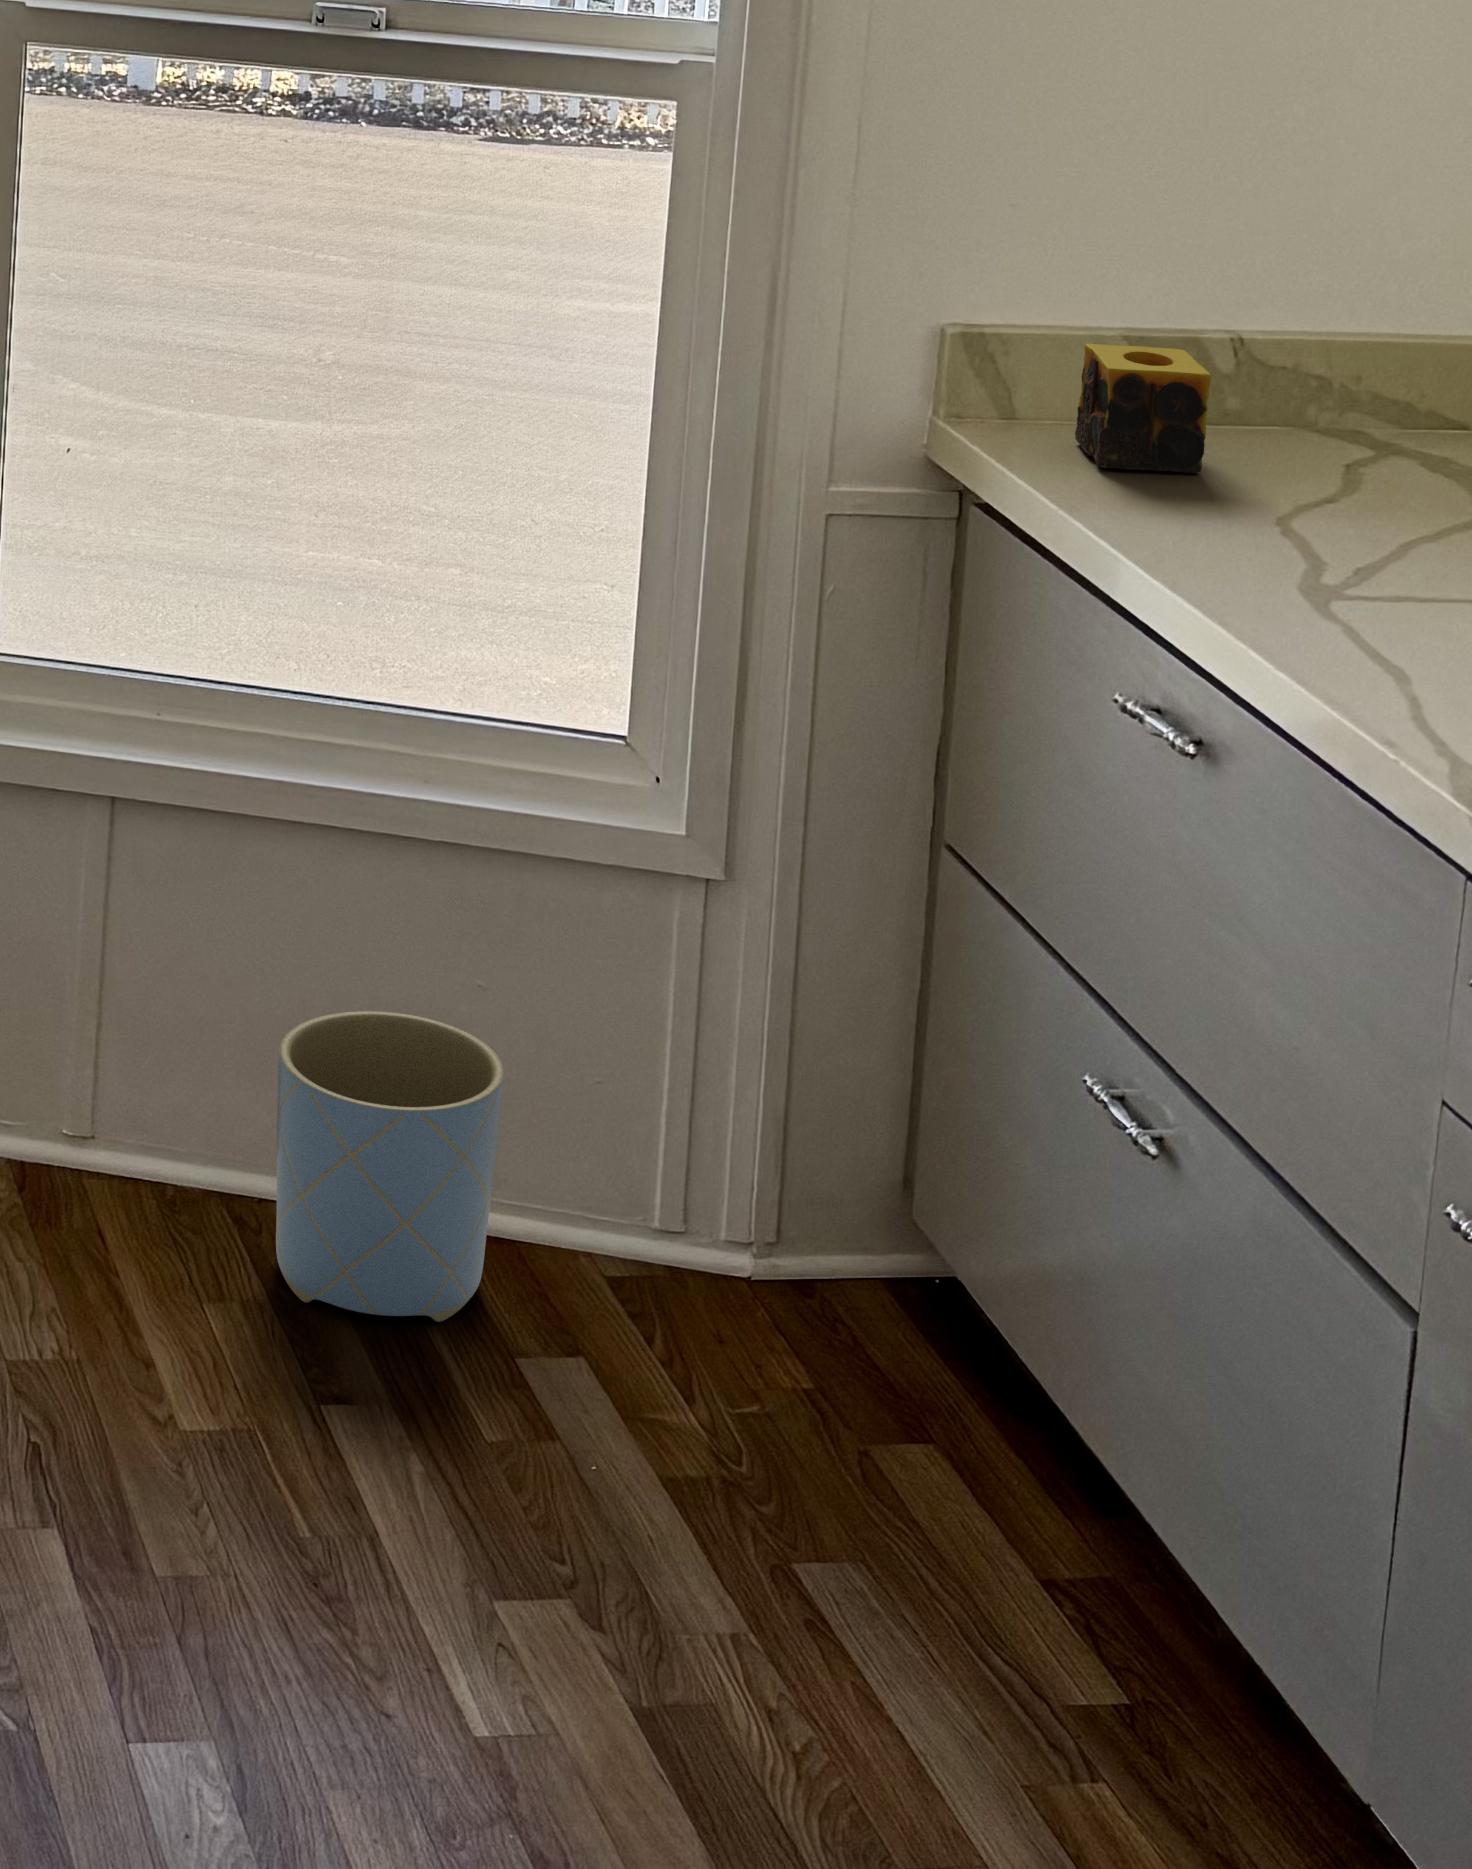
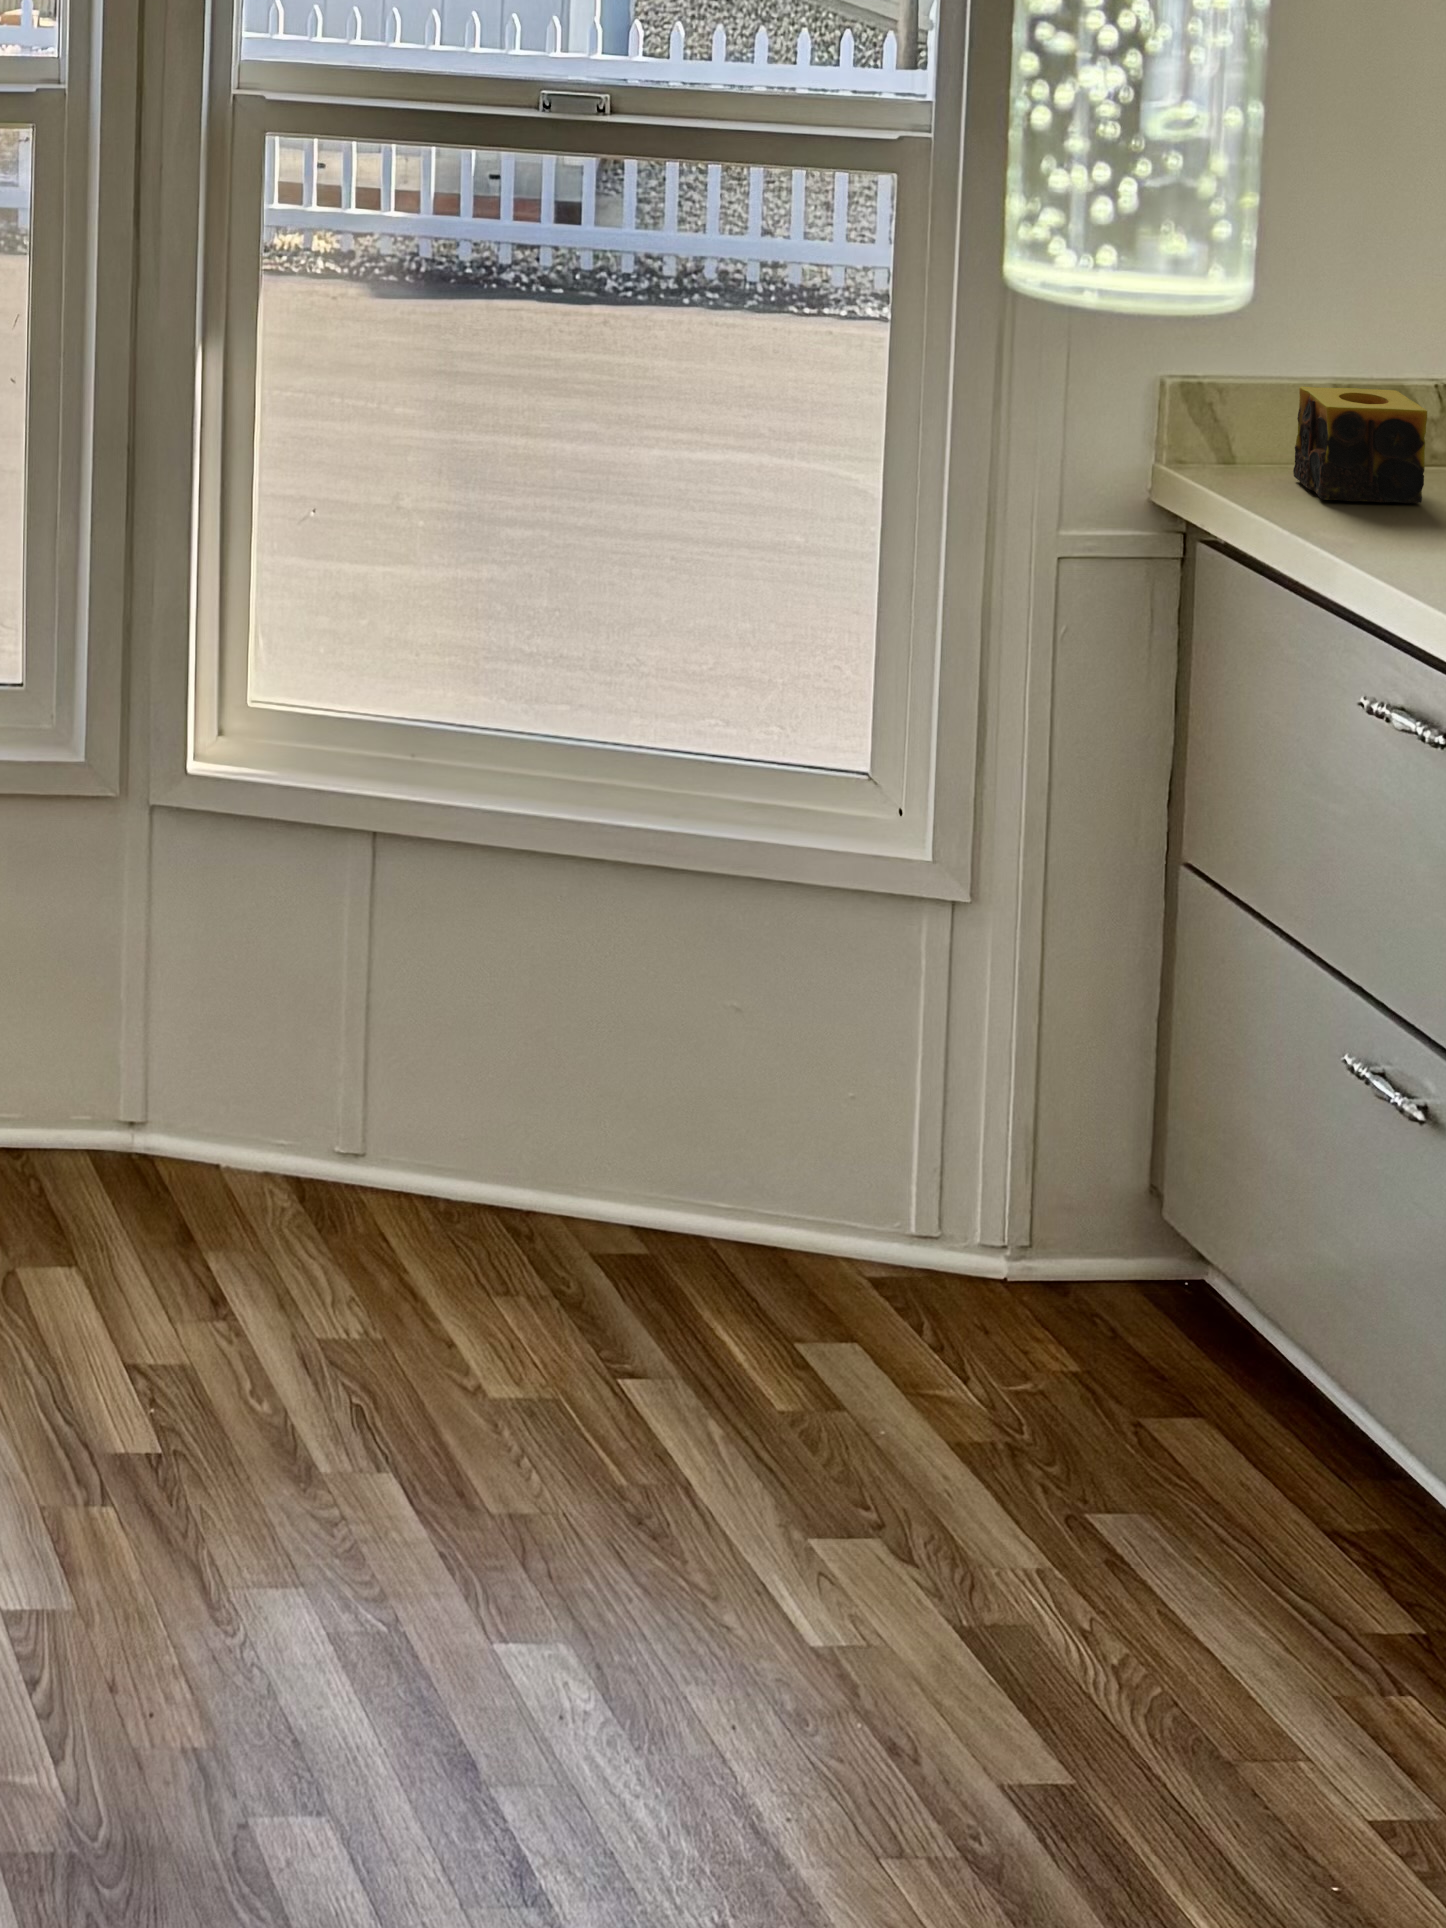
planter: present [276,1011,504,1322] -> none [549,1025,766,1308]

